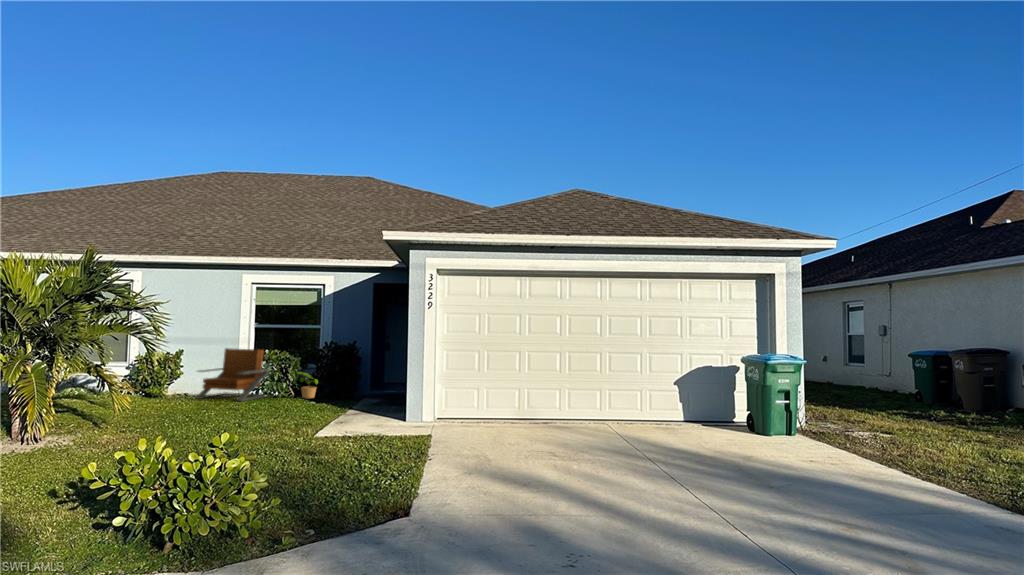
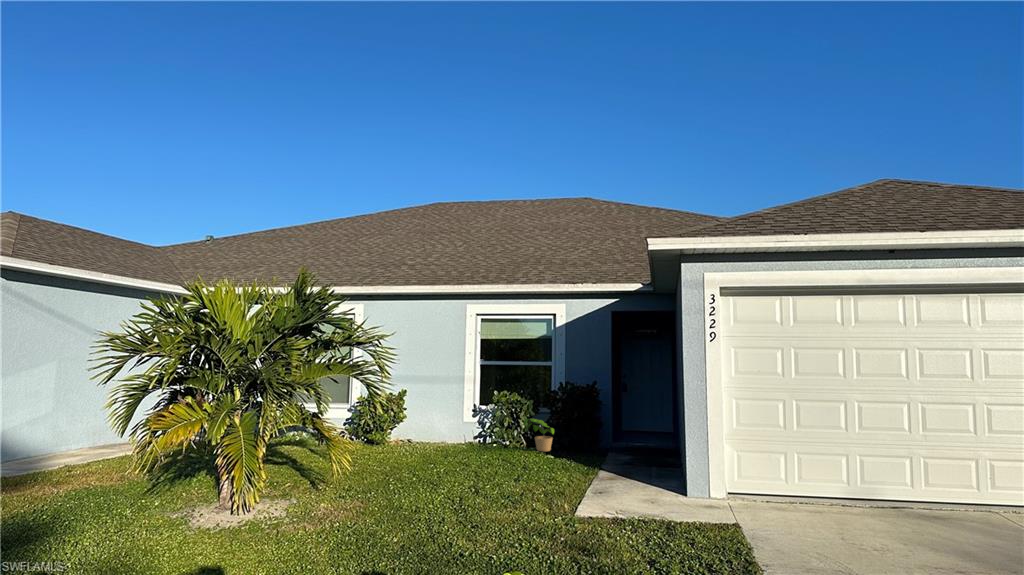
lounge chair: present [196,348,269,401] -> none [420,388,499,453]

